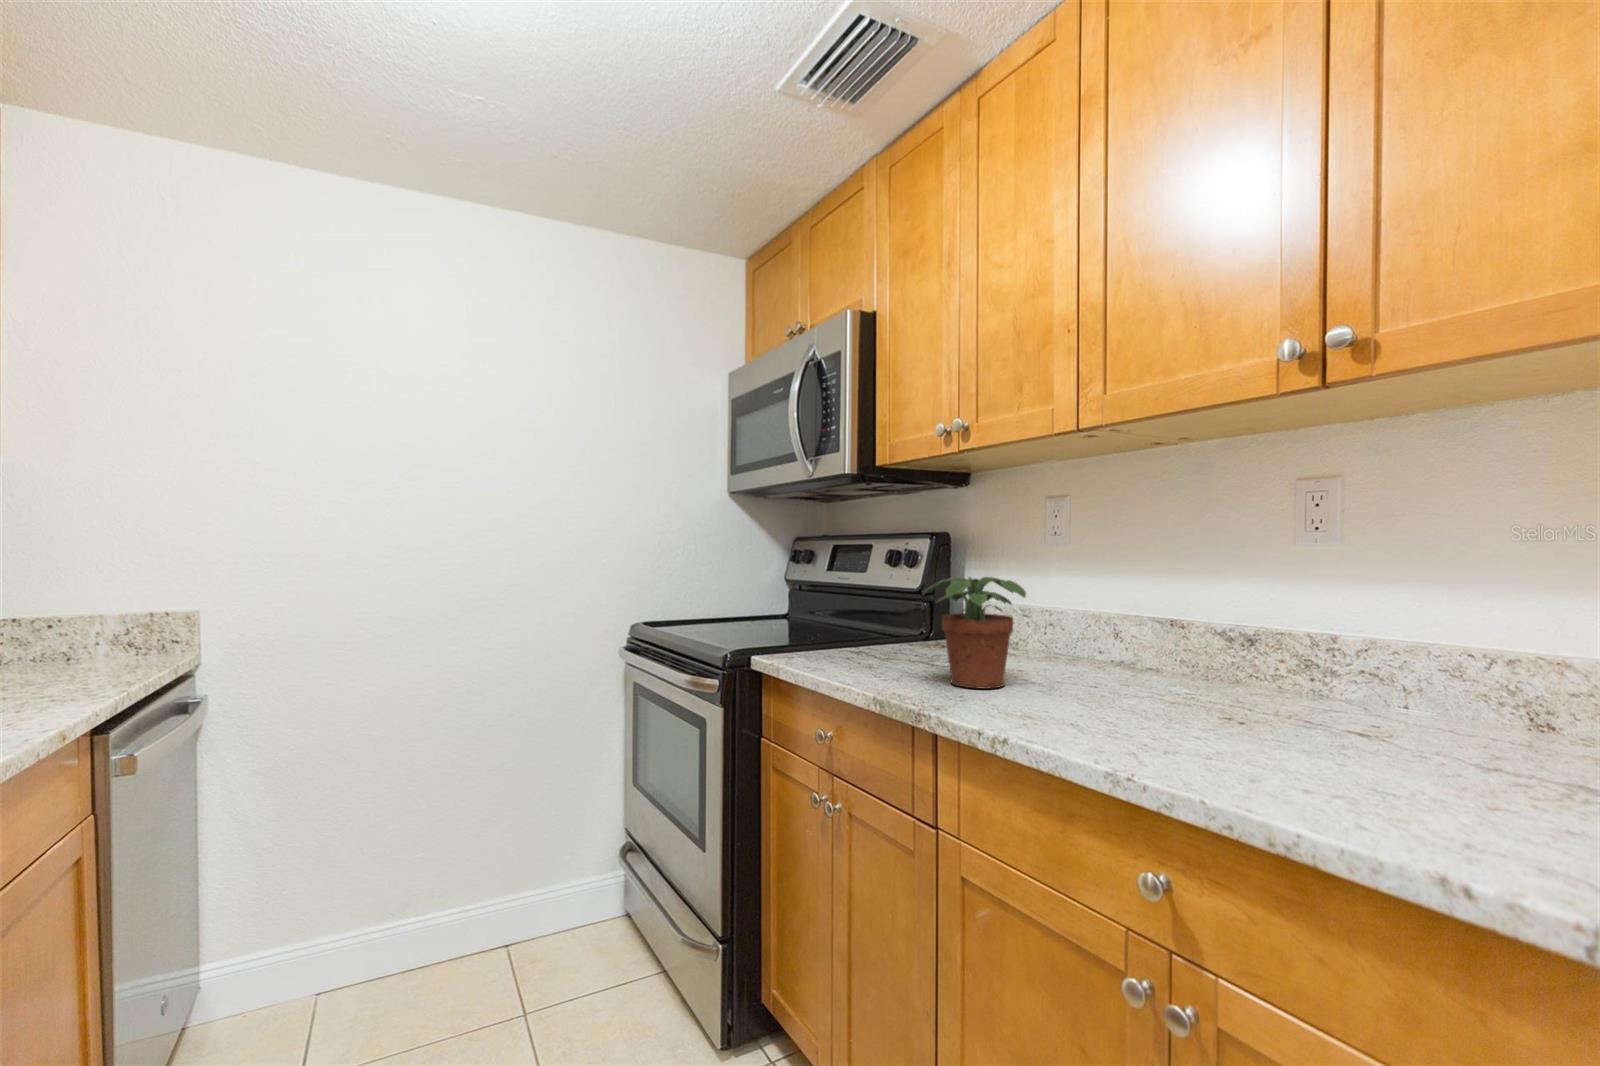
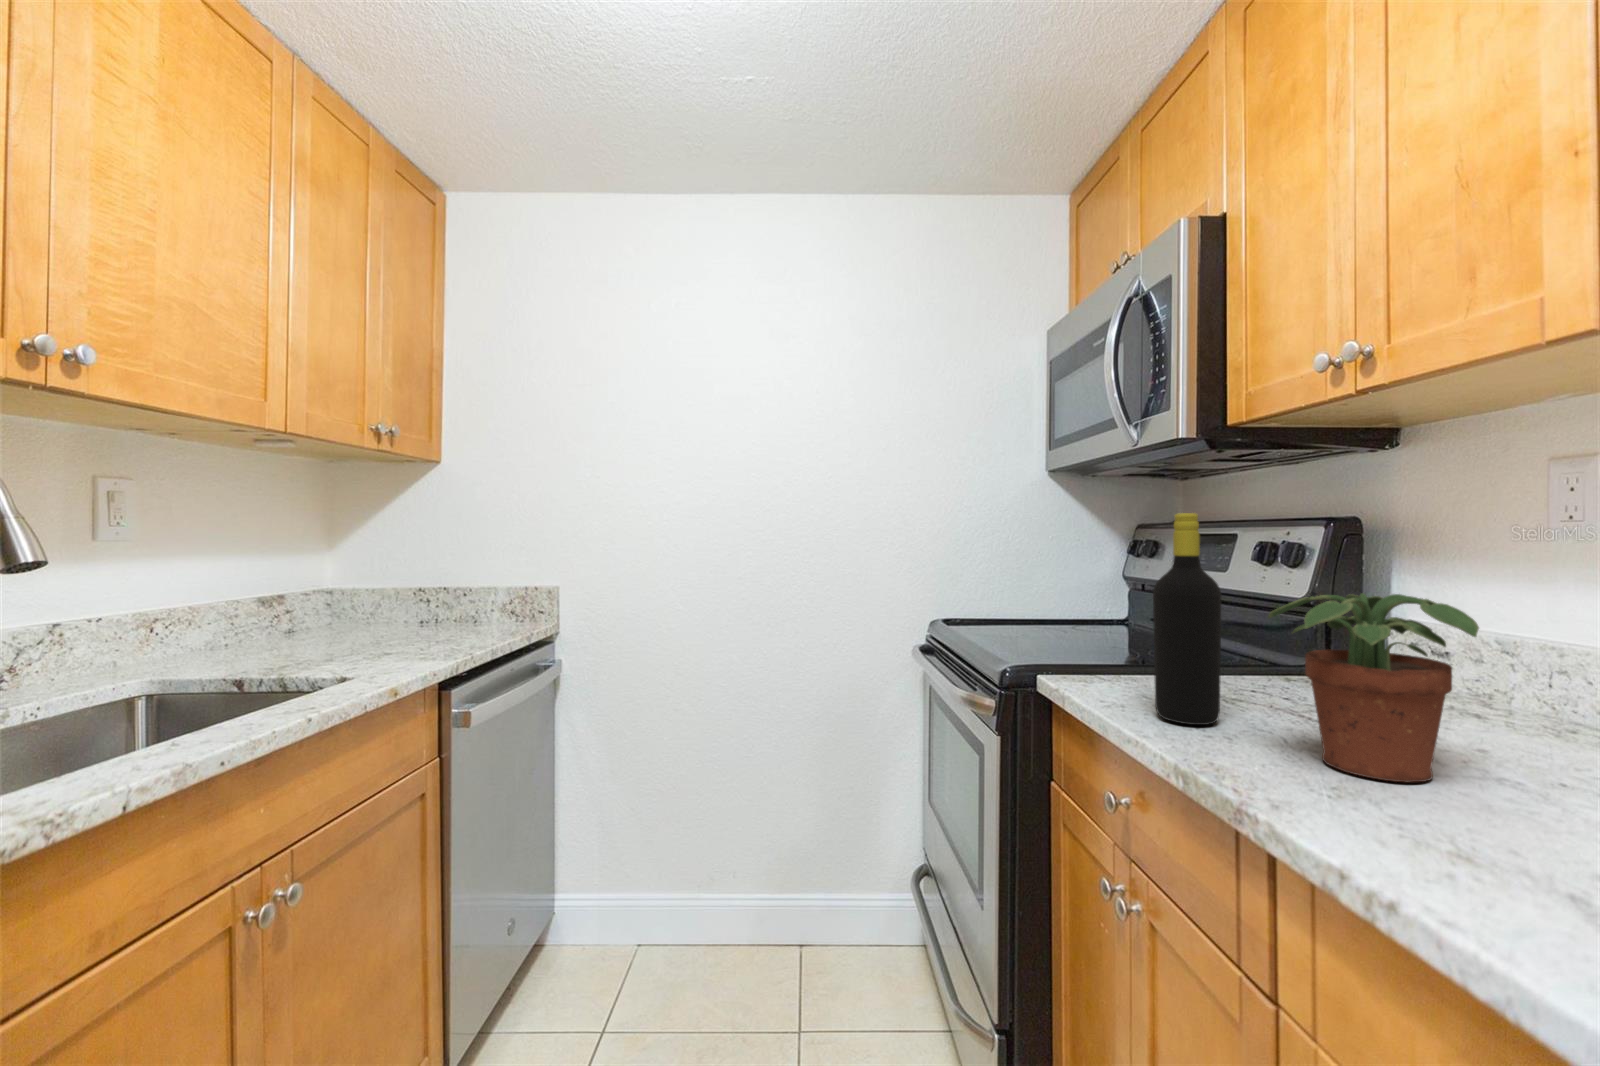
bottle: none [847,526,889,674] -> present [1153,513,1221,725]

